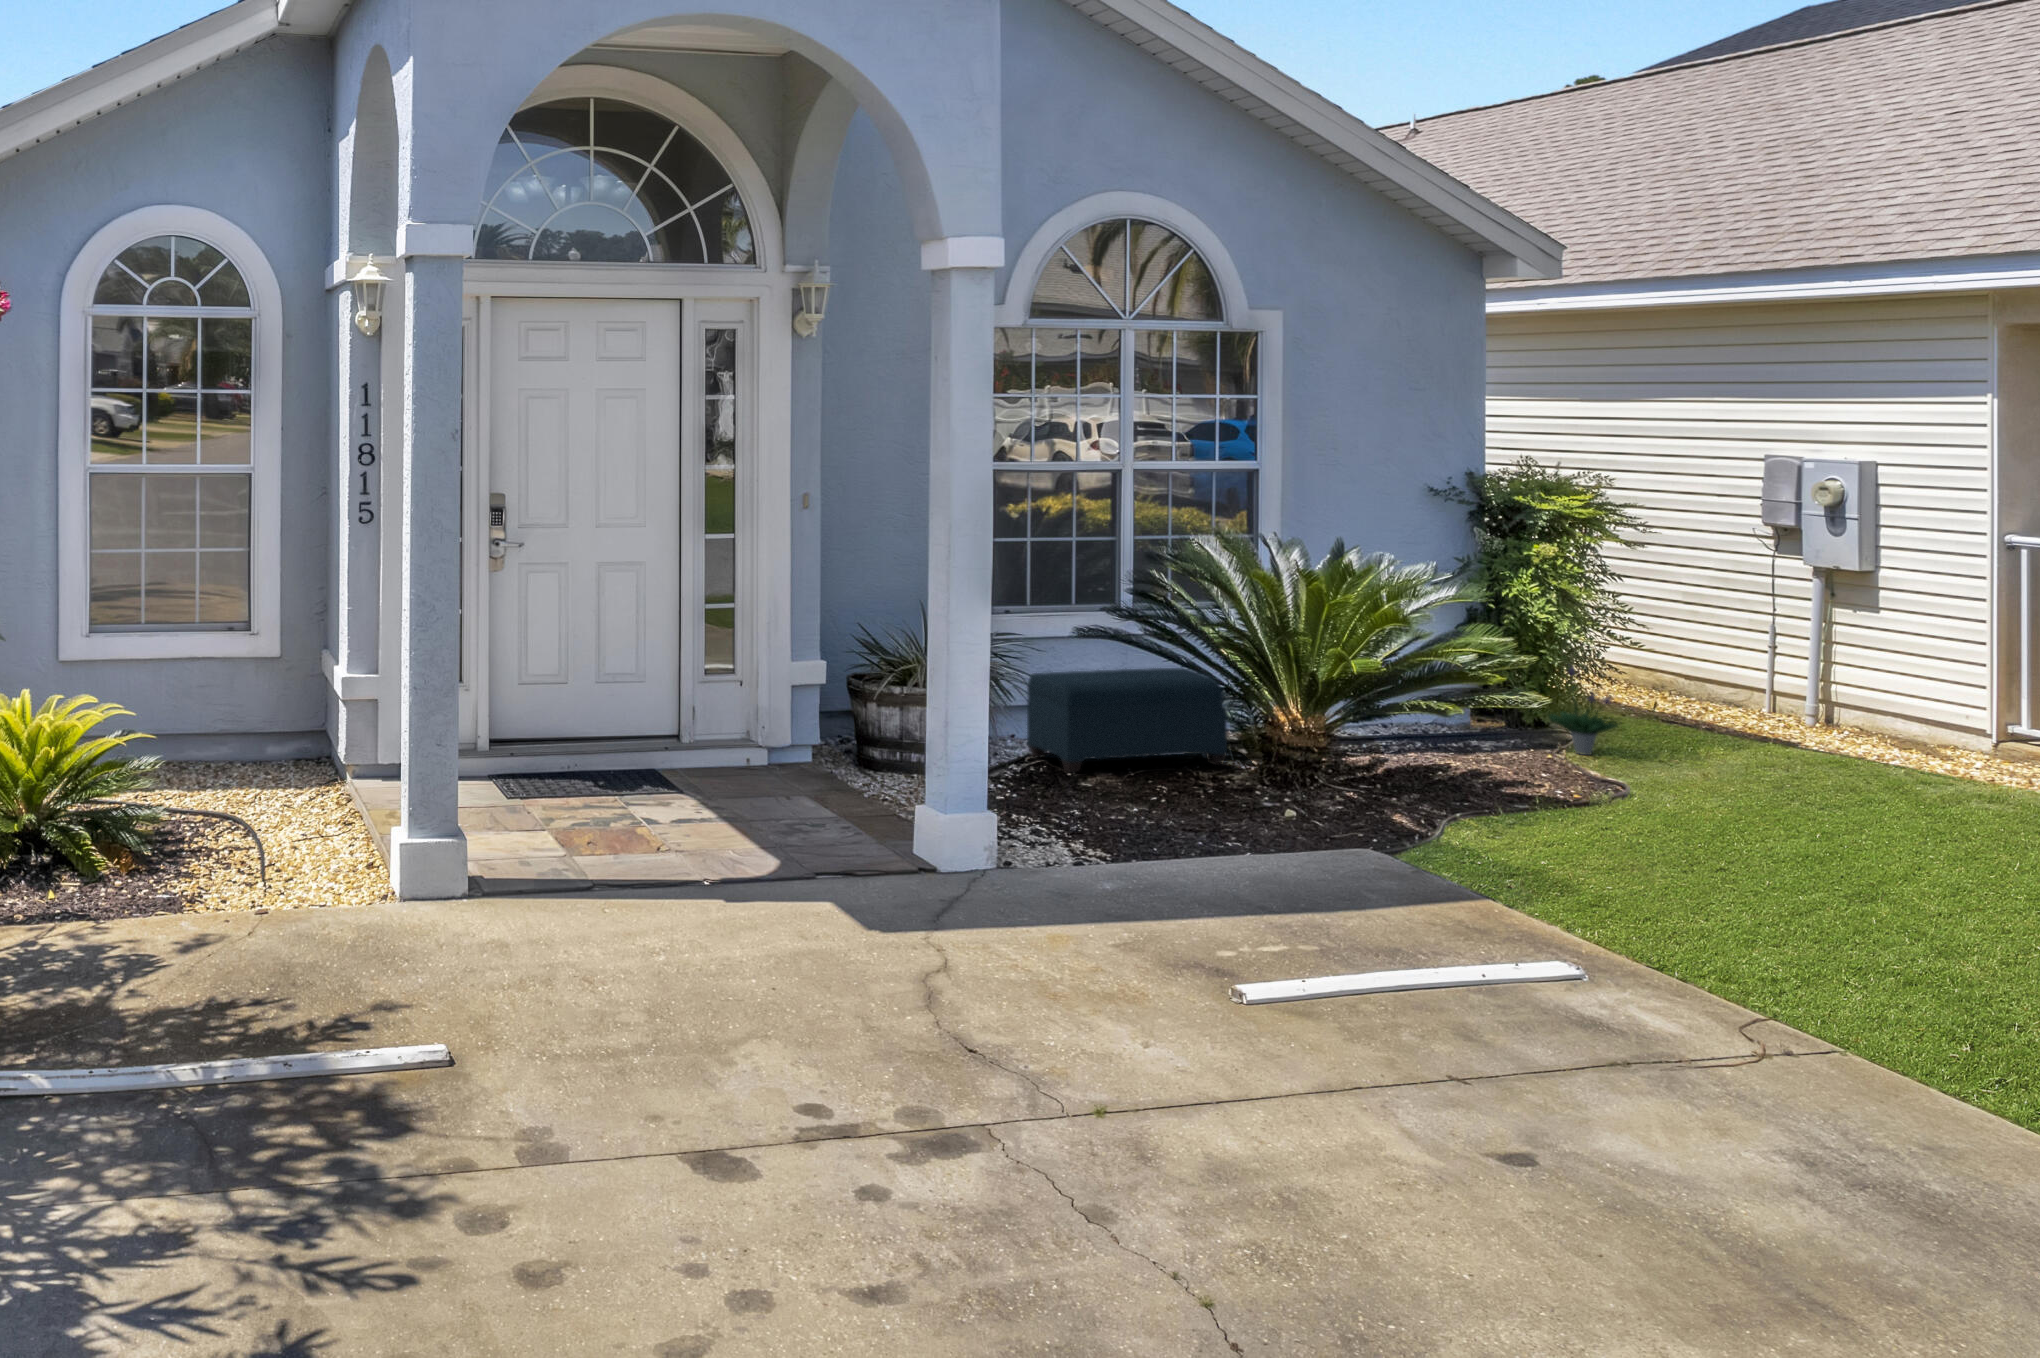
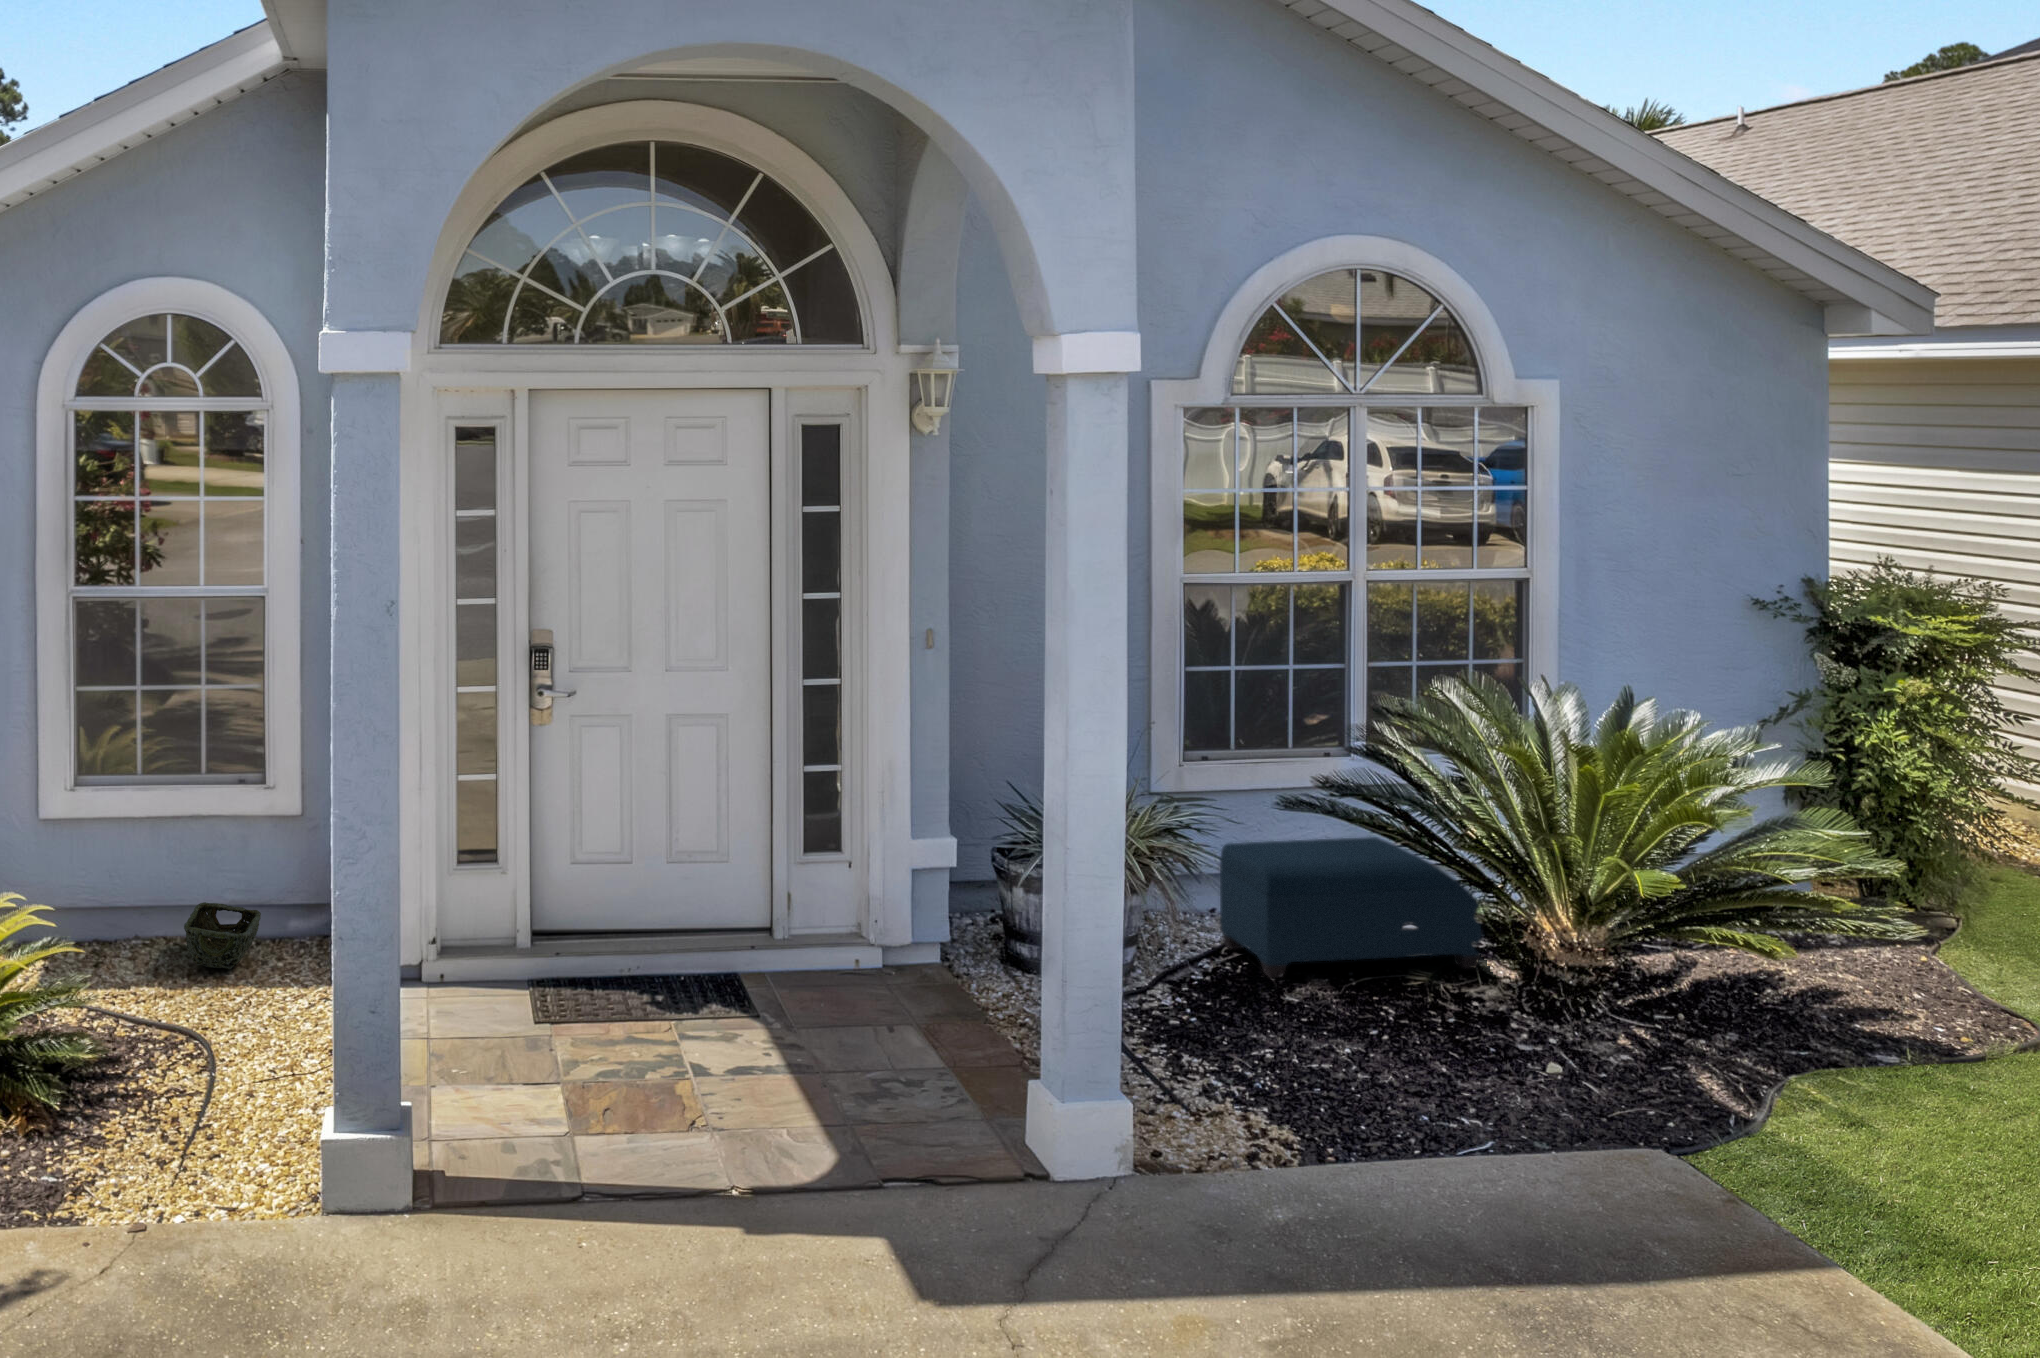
potted plant: present [1549,667,1618,755] -> none [1921,840,2029,961]
woven basket: none [193,731,251,780] -> present [184,902,261,969]

